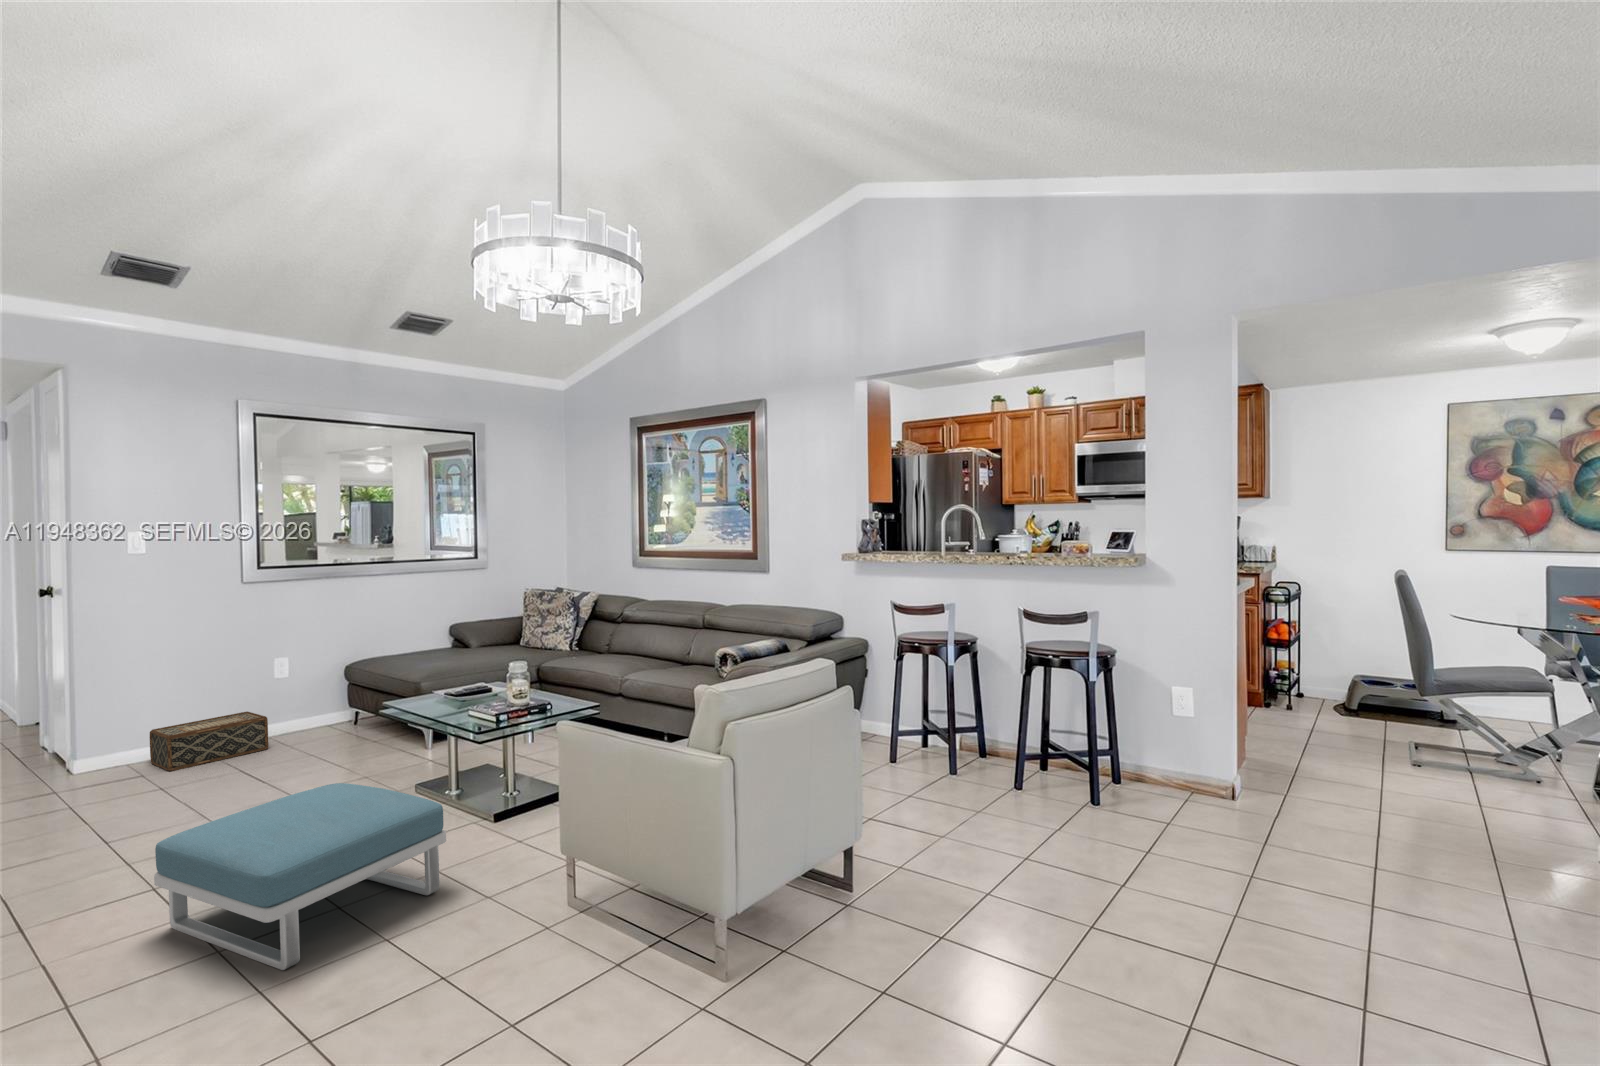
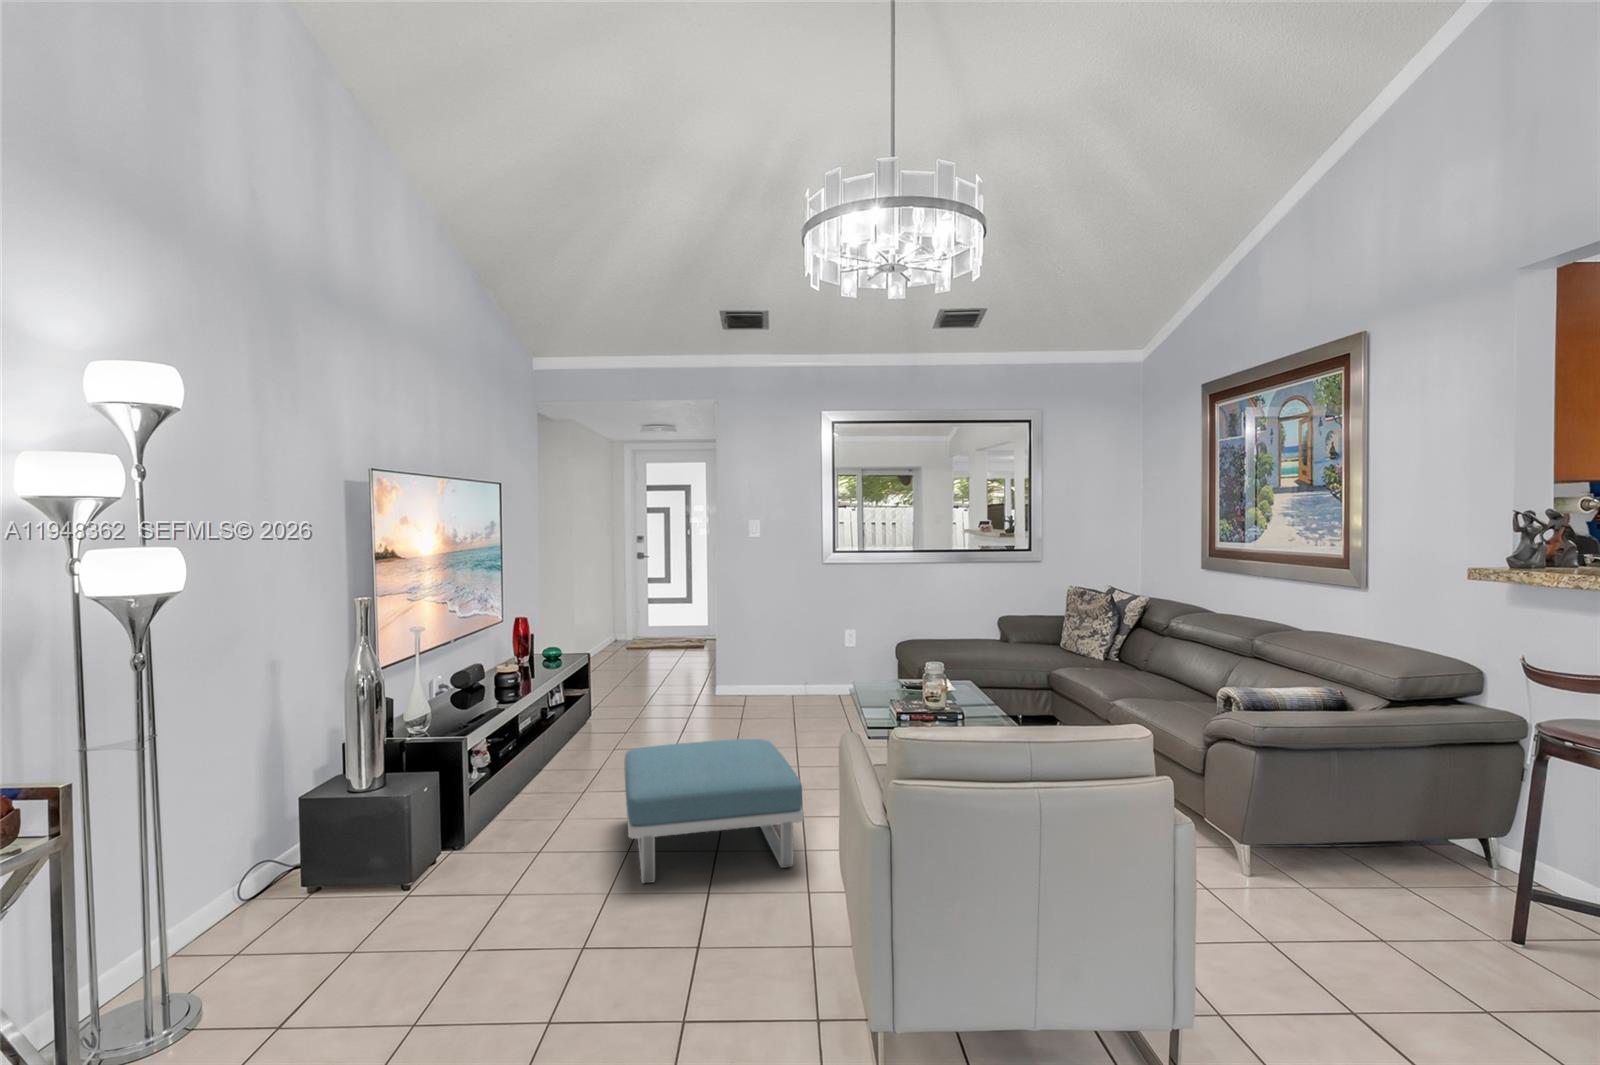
woven basket: present [150,712,268,771] -> none [758,668,829,704]

